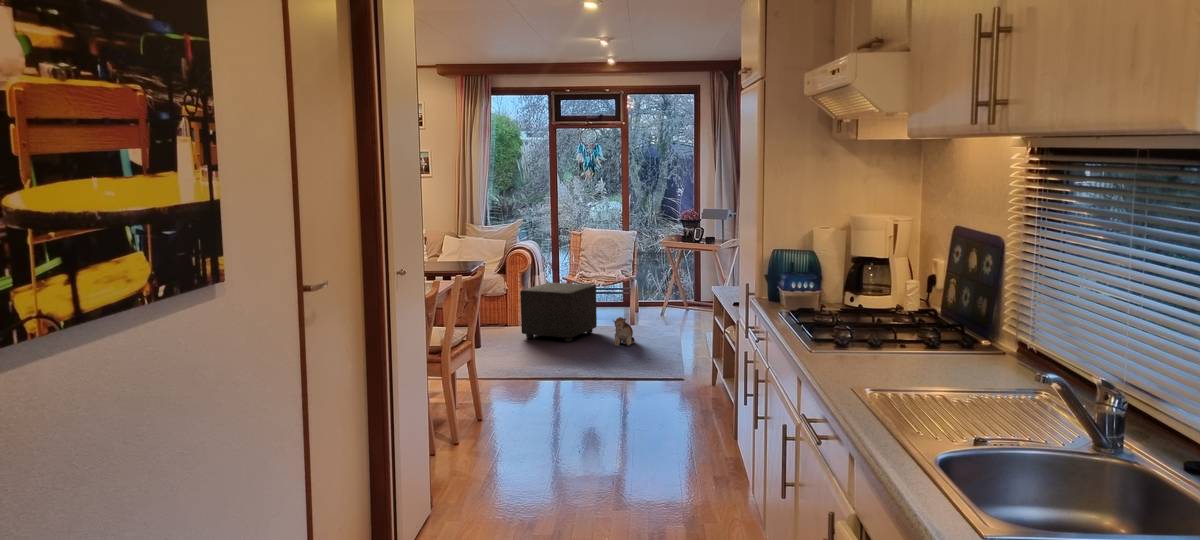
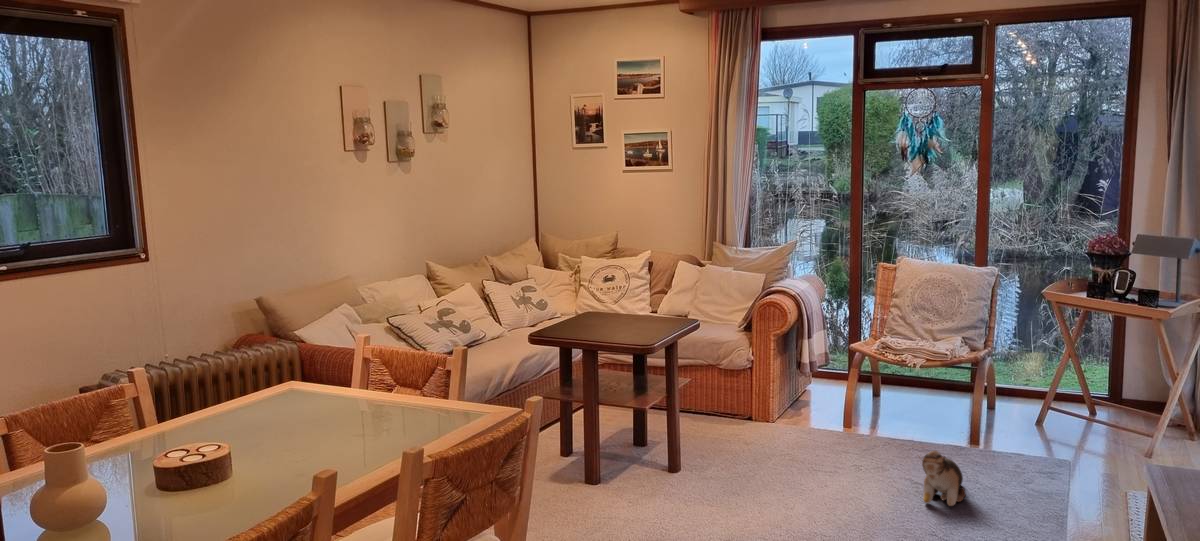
ottoman: present [520,283,597,342] -> none [757,357,901,477]

